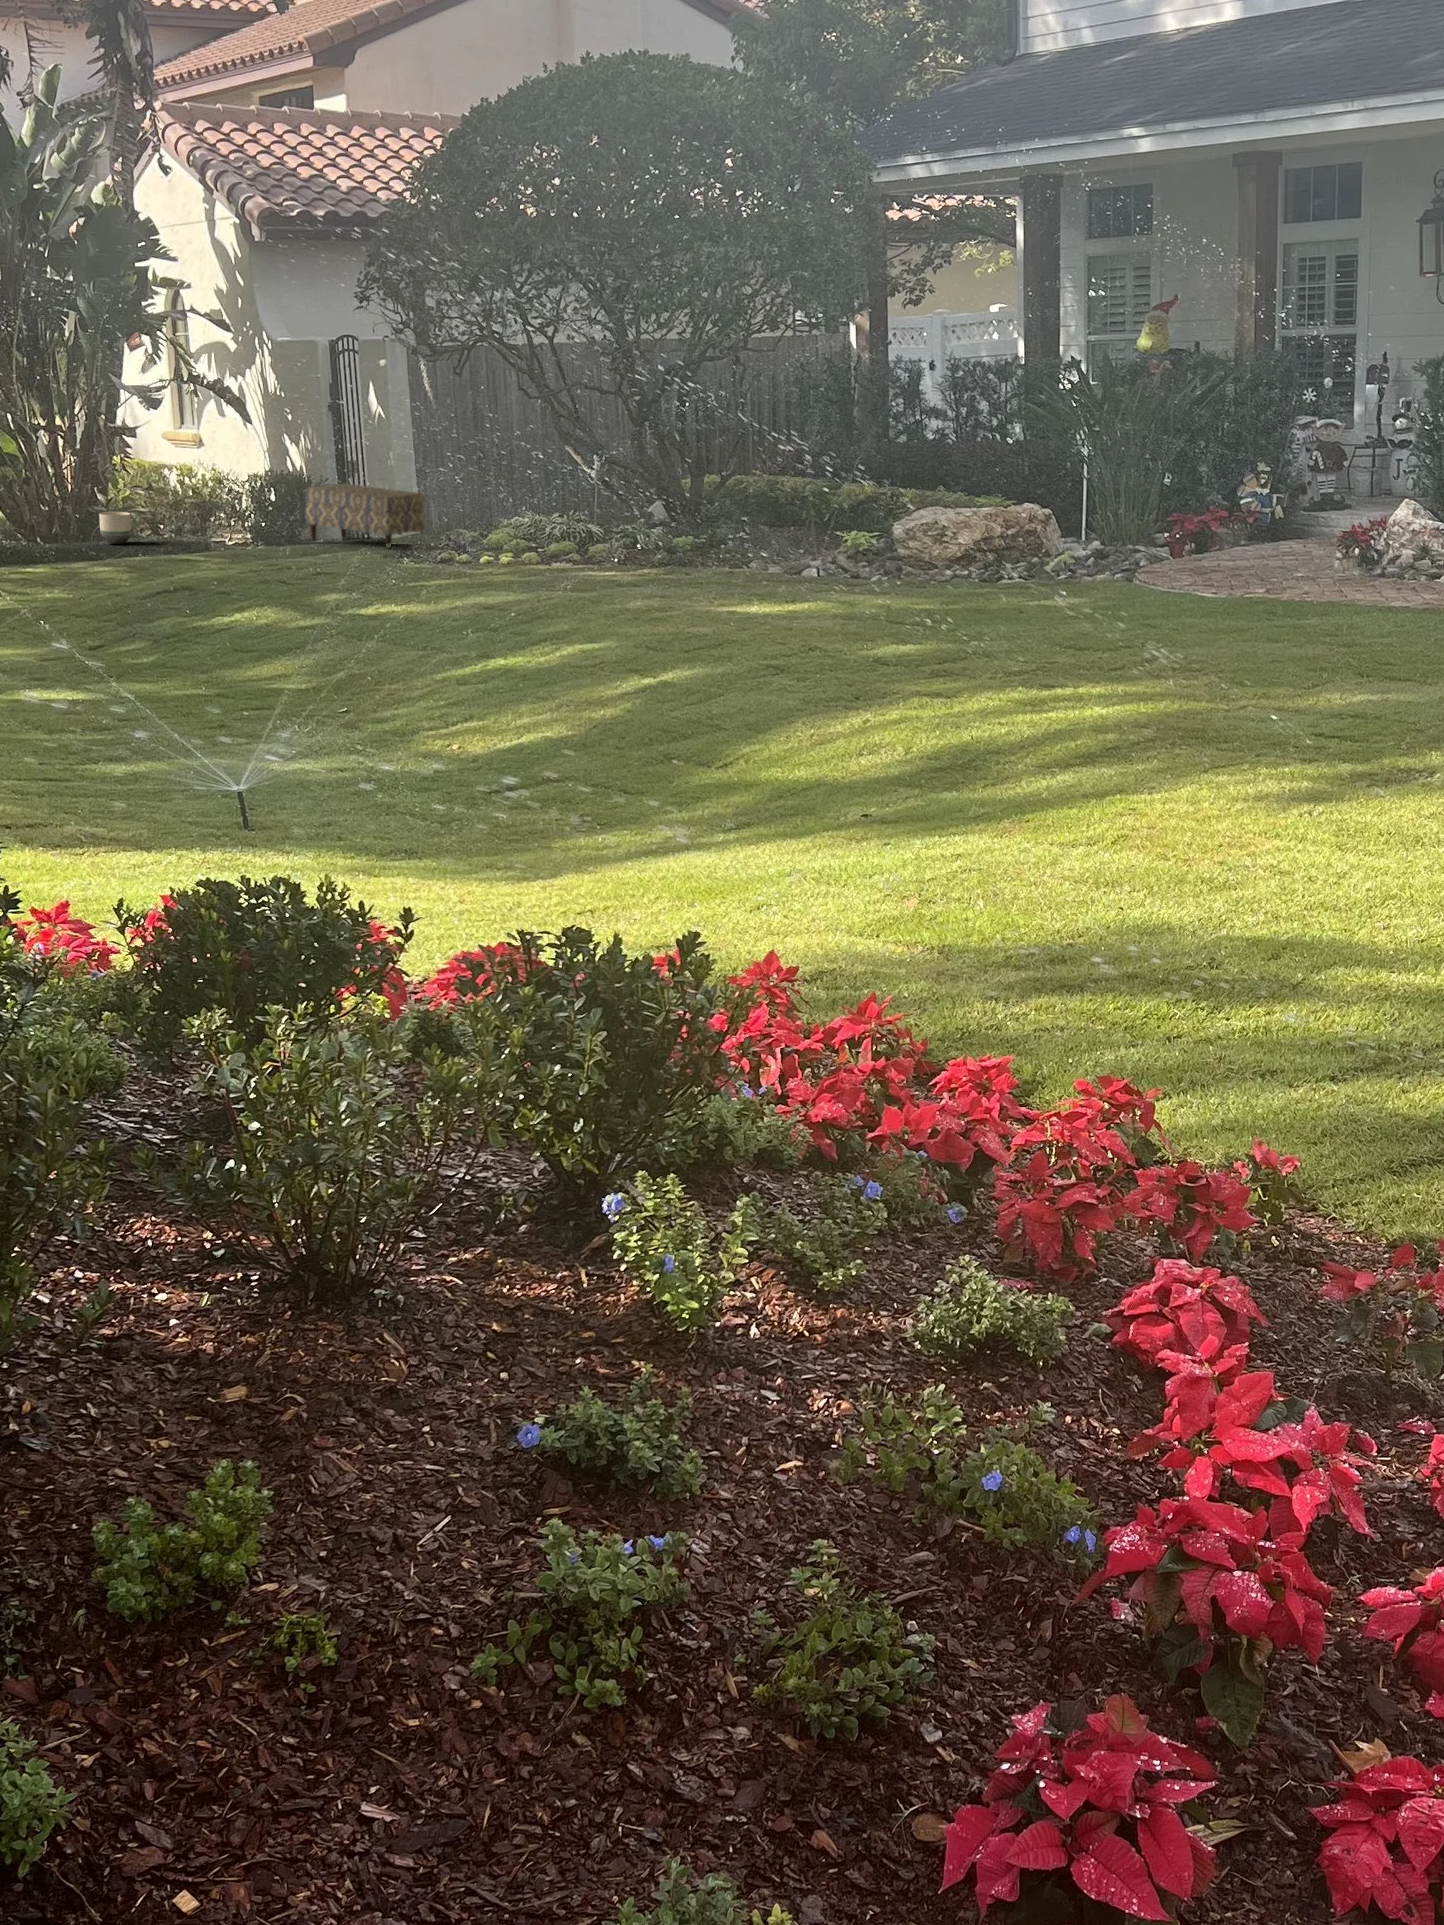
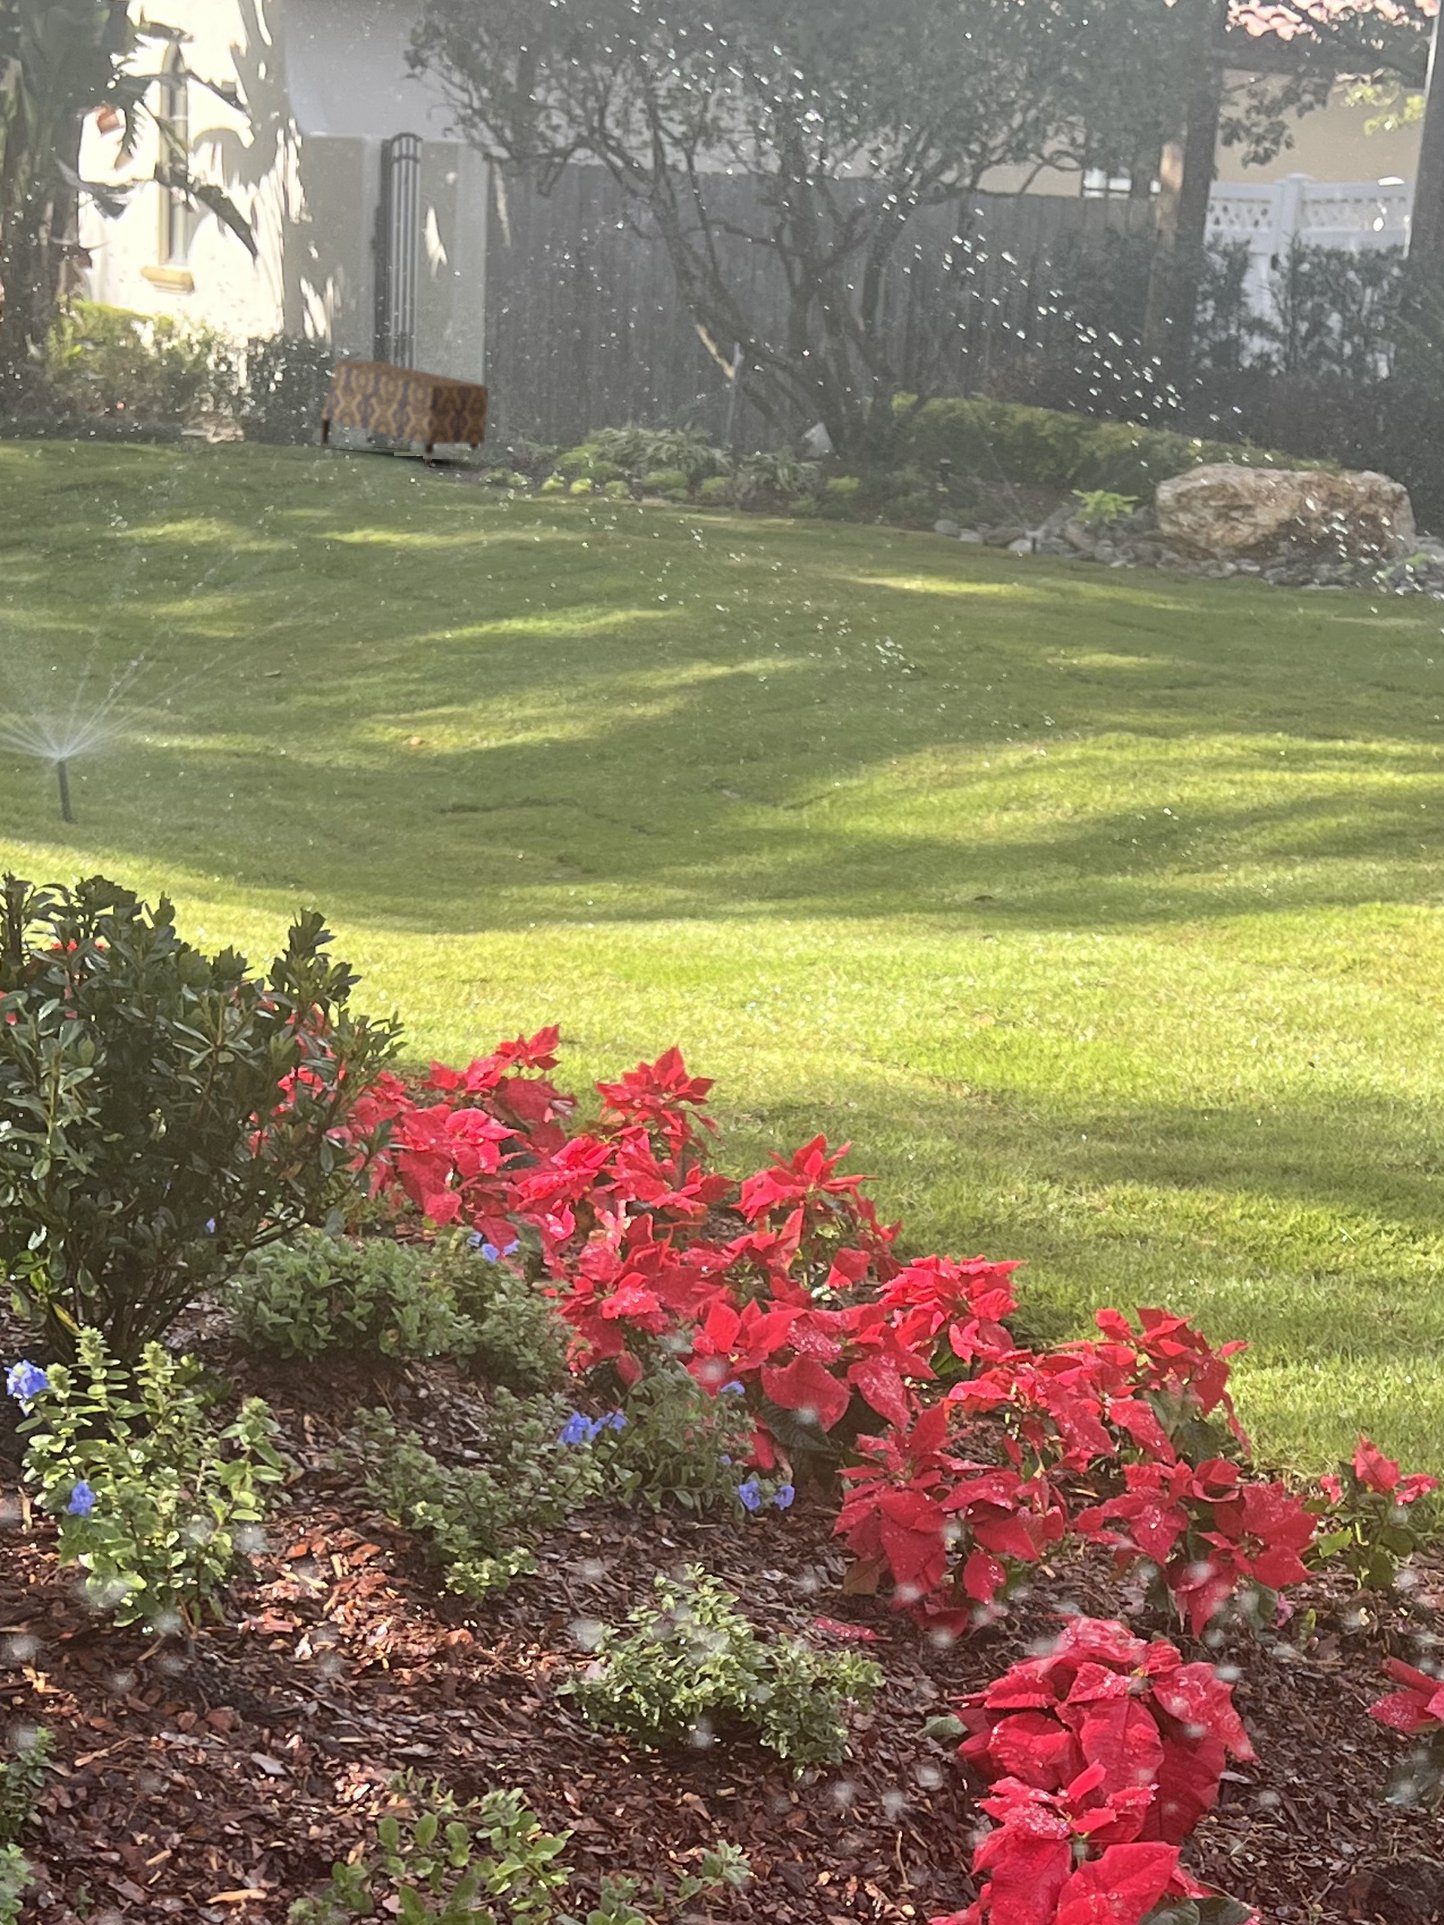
planter: present [99,512,131,544] -> none [24,372,68,423]

